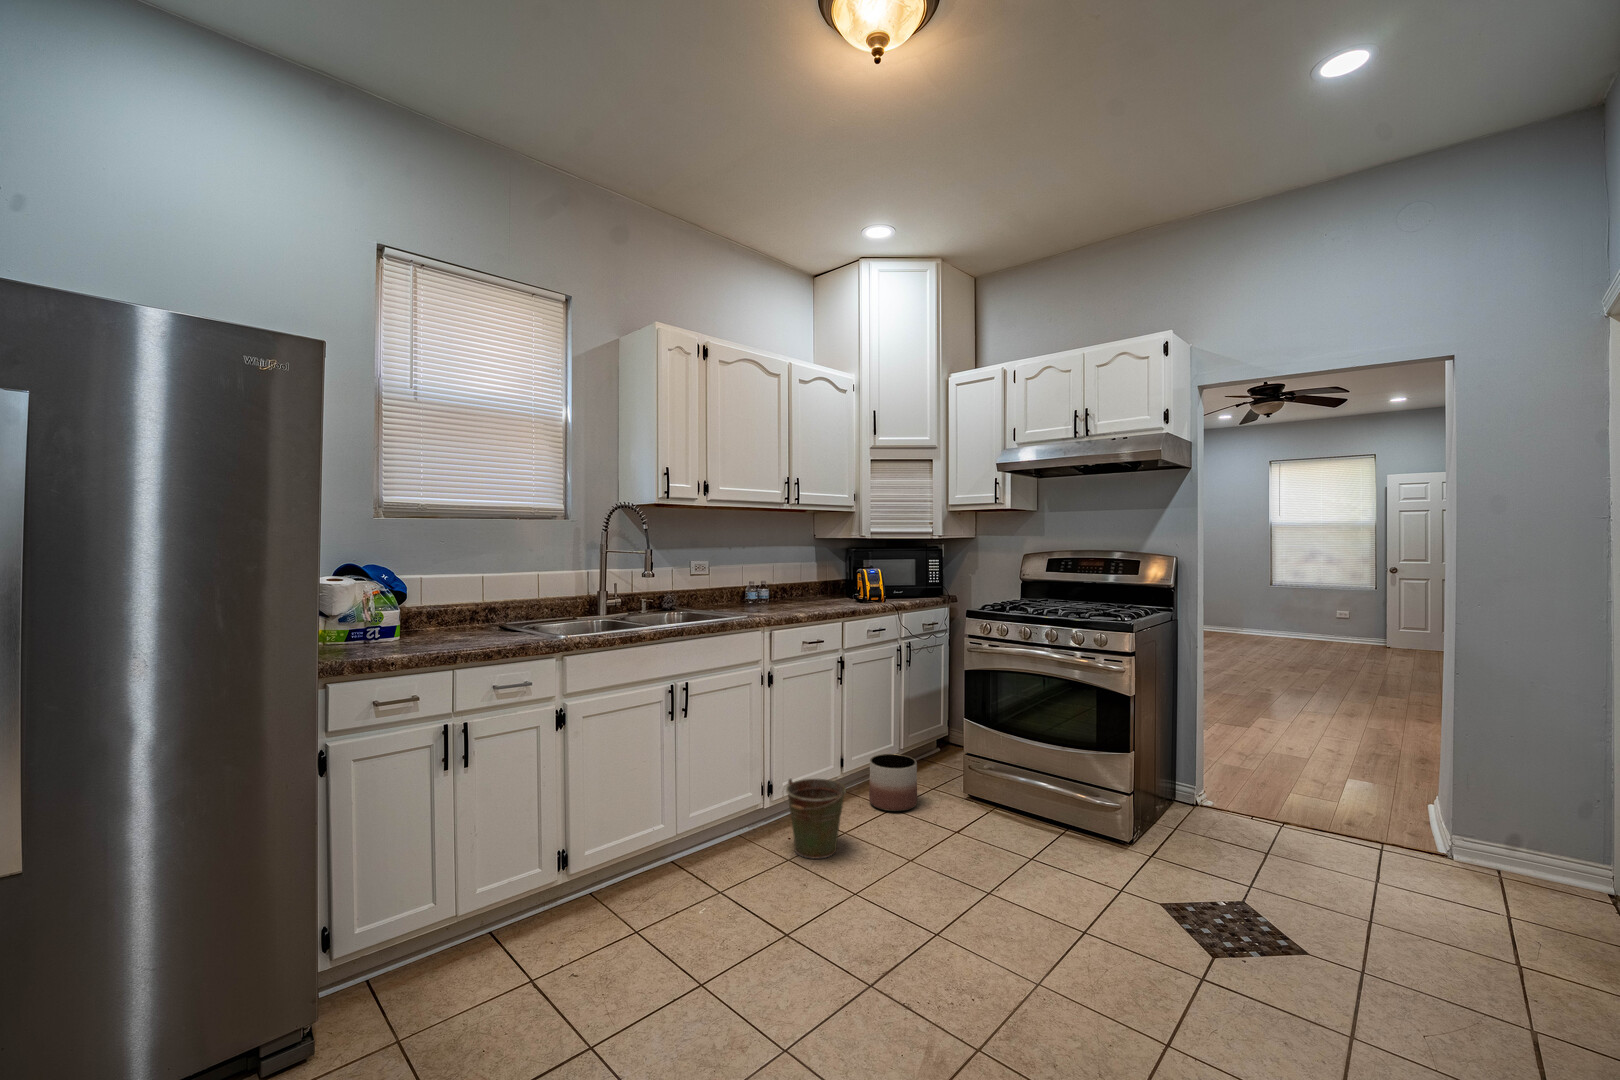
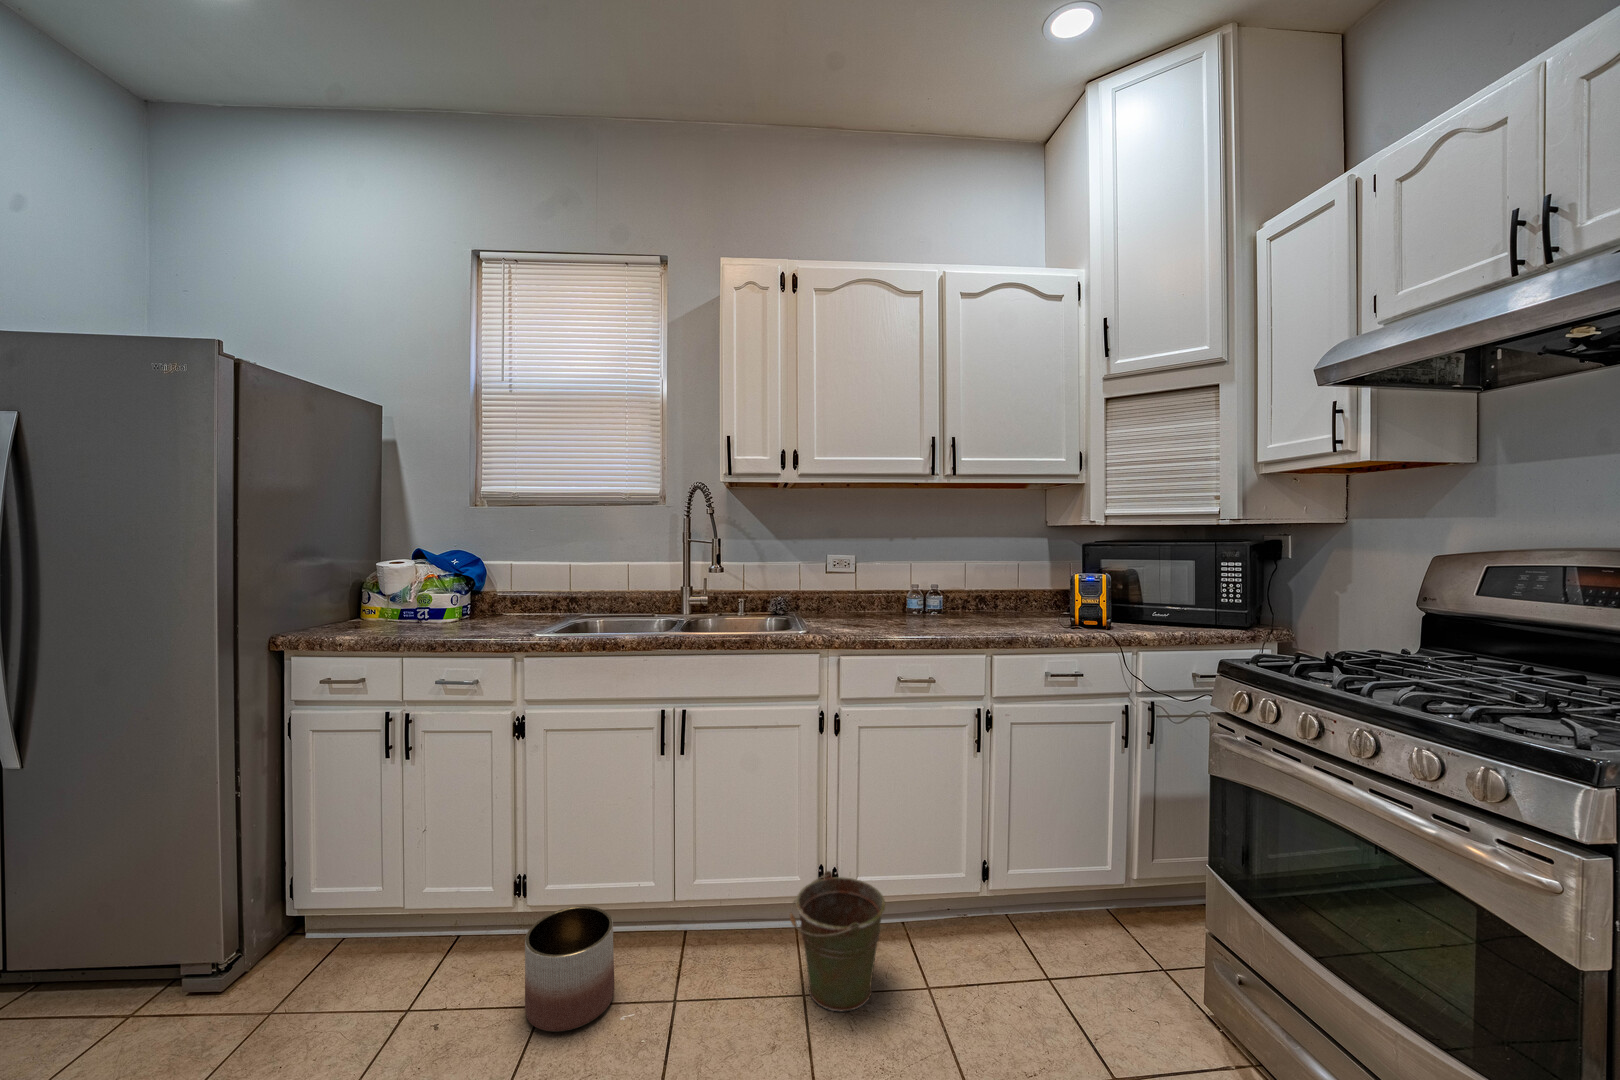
planter: present [869,754,917,811] -> present [525,906,614,1032]

